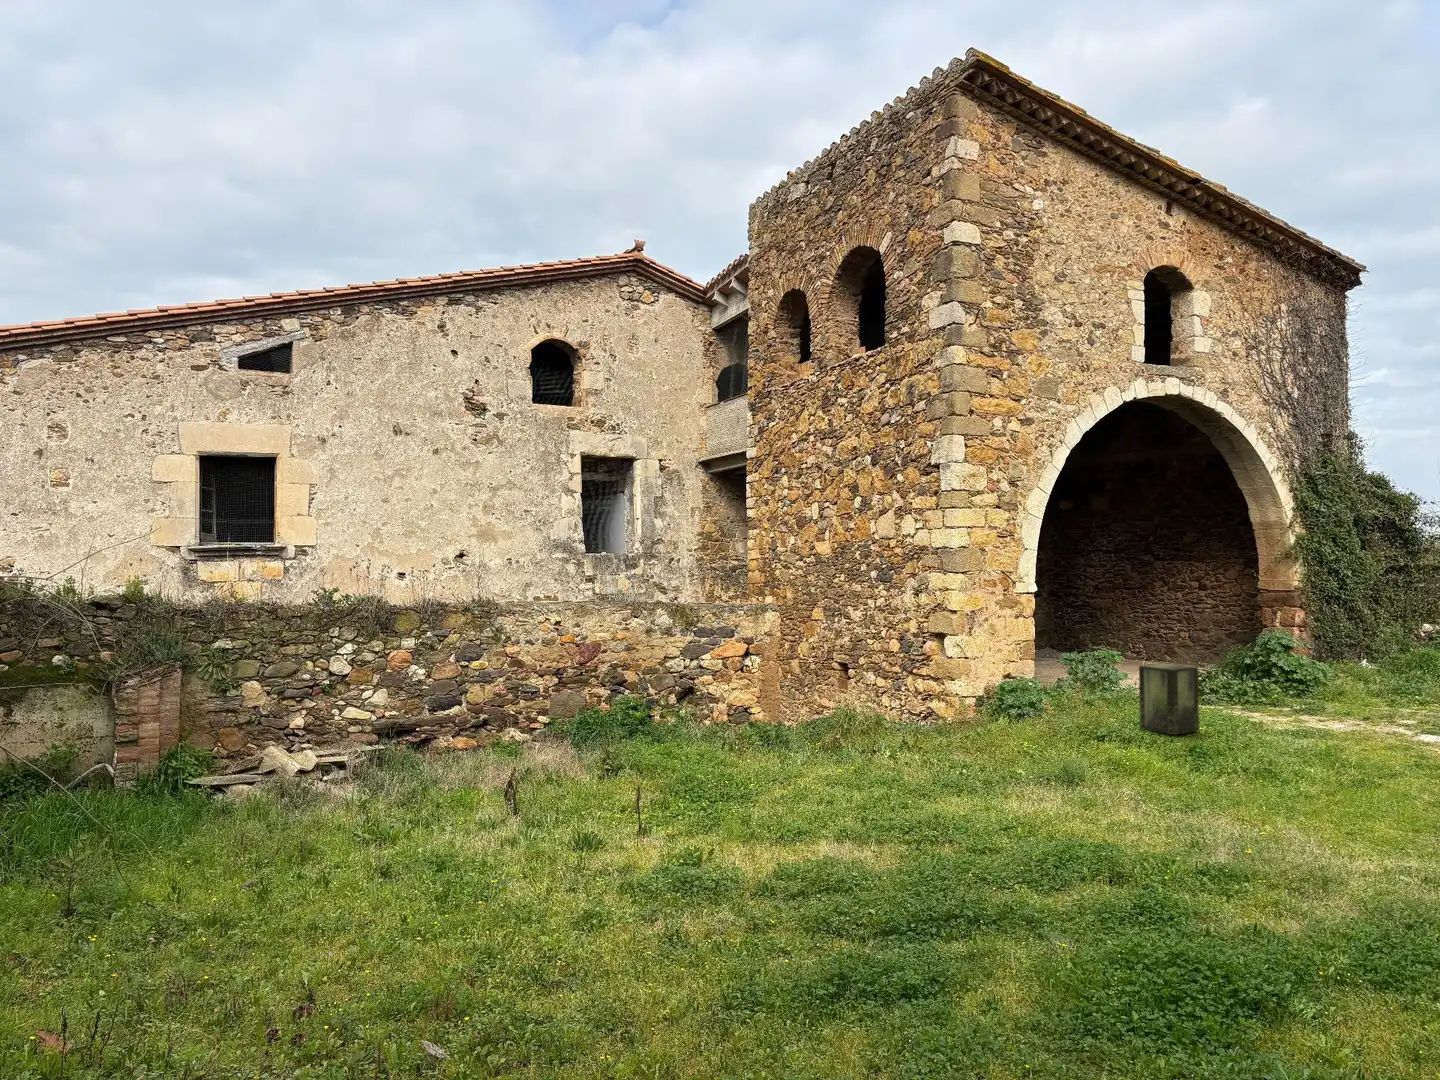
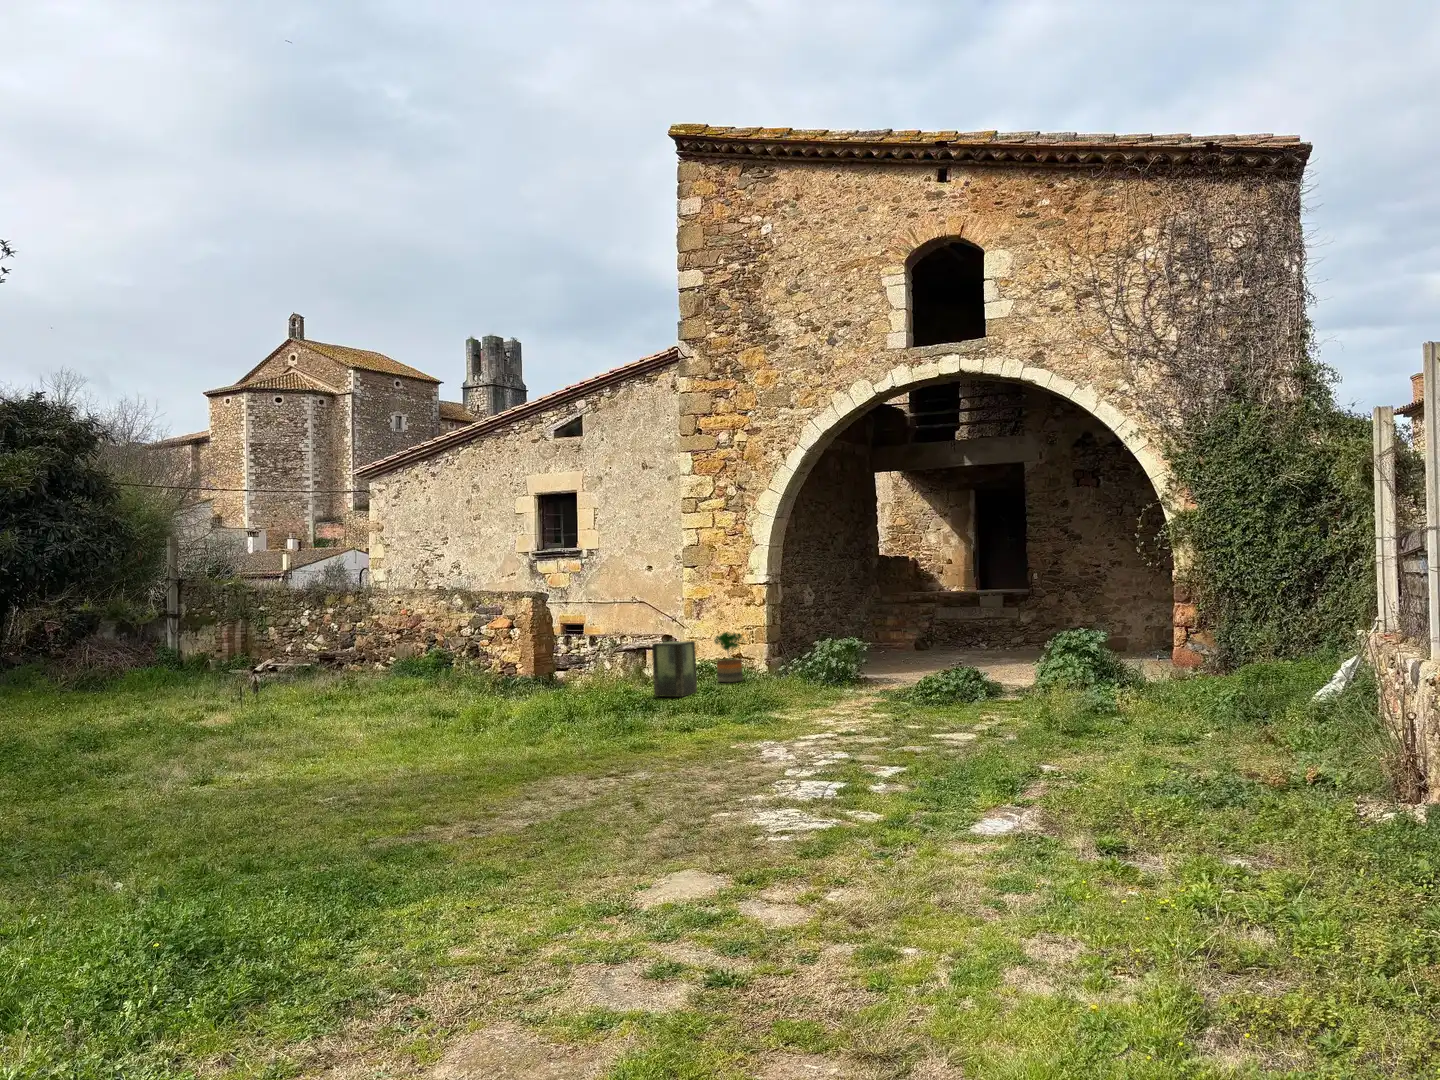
potted tree: none [1089,651,1135,710] -> present [714,632,745,682]

